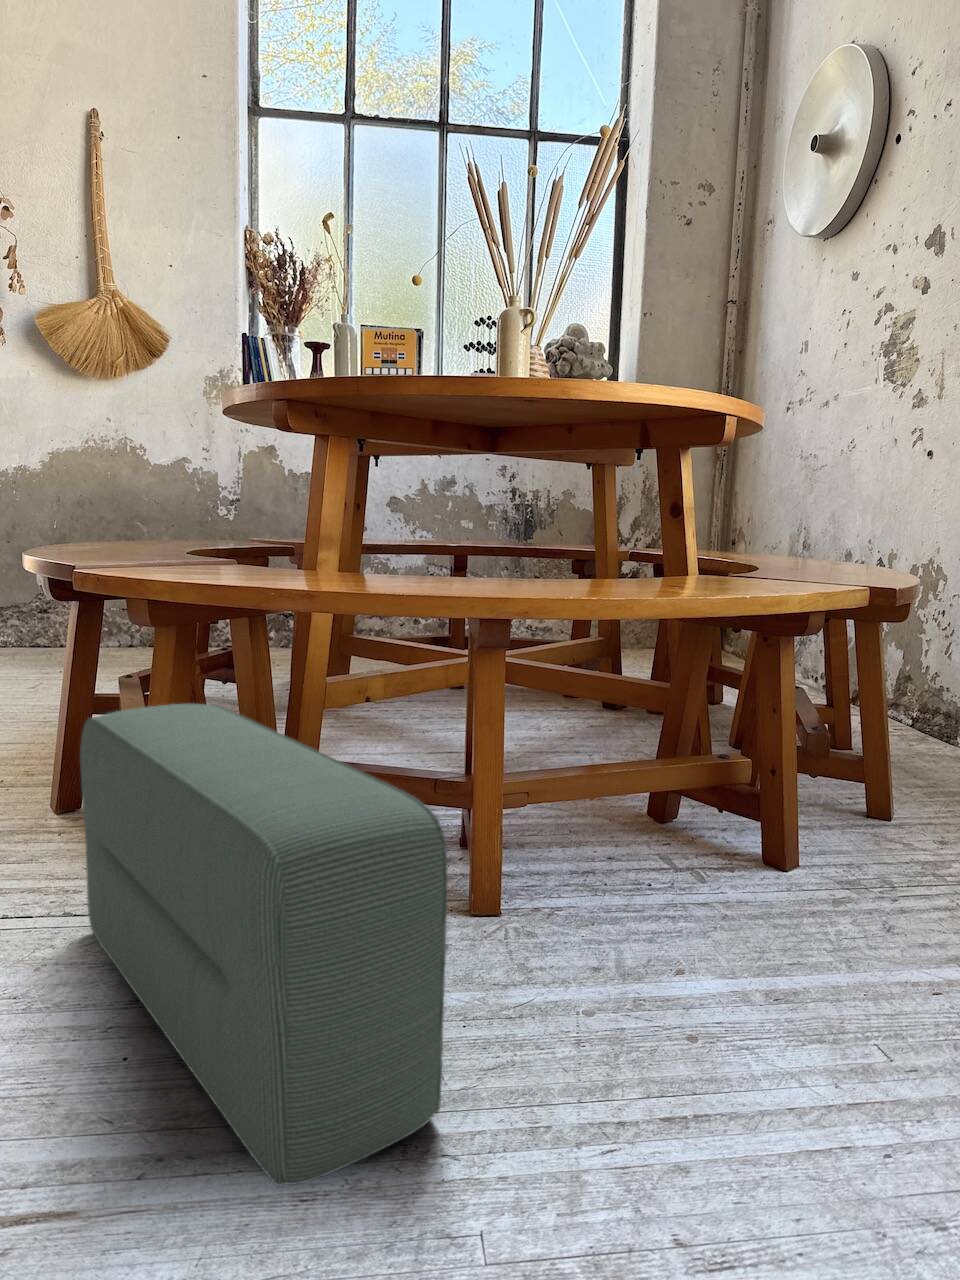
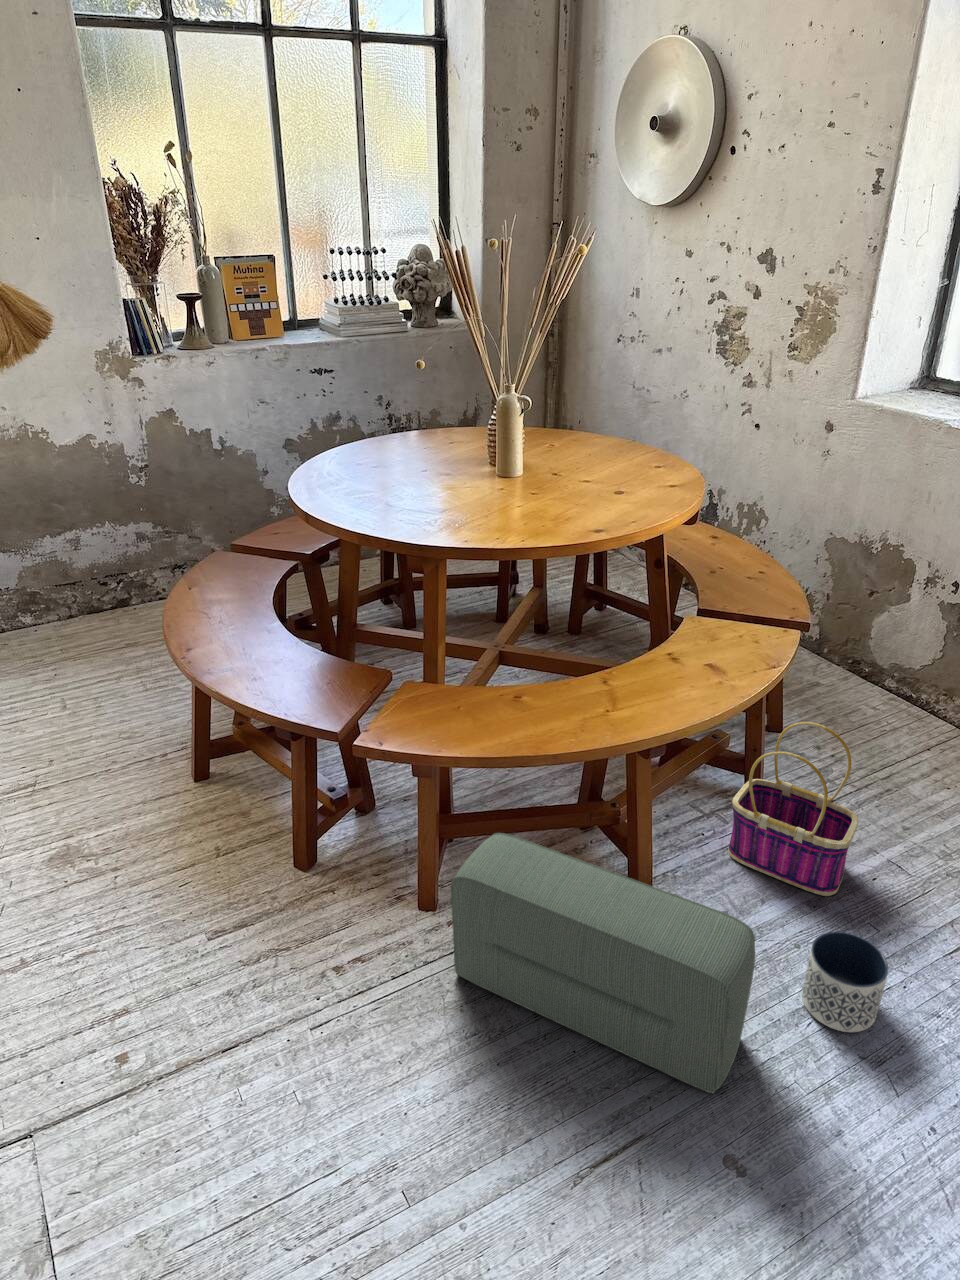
basket: none [670,664,896,994] -> present [728,722,858,896]
planter: none [622,964,799,1197] -> present [802,931,888,1032]

